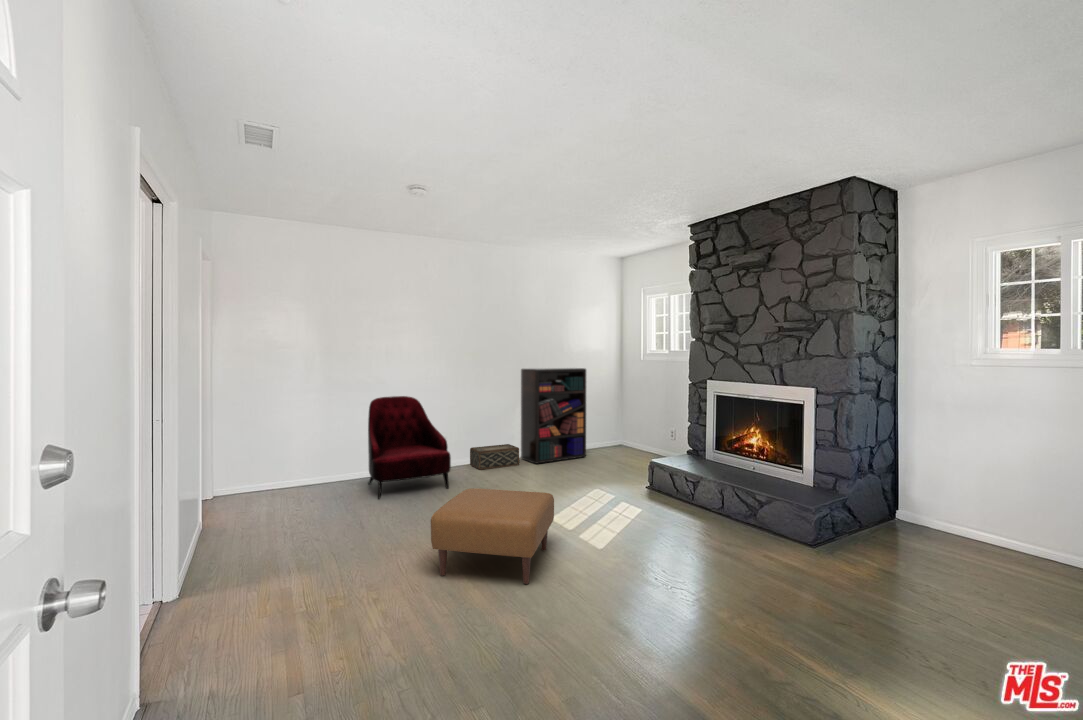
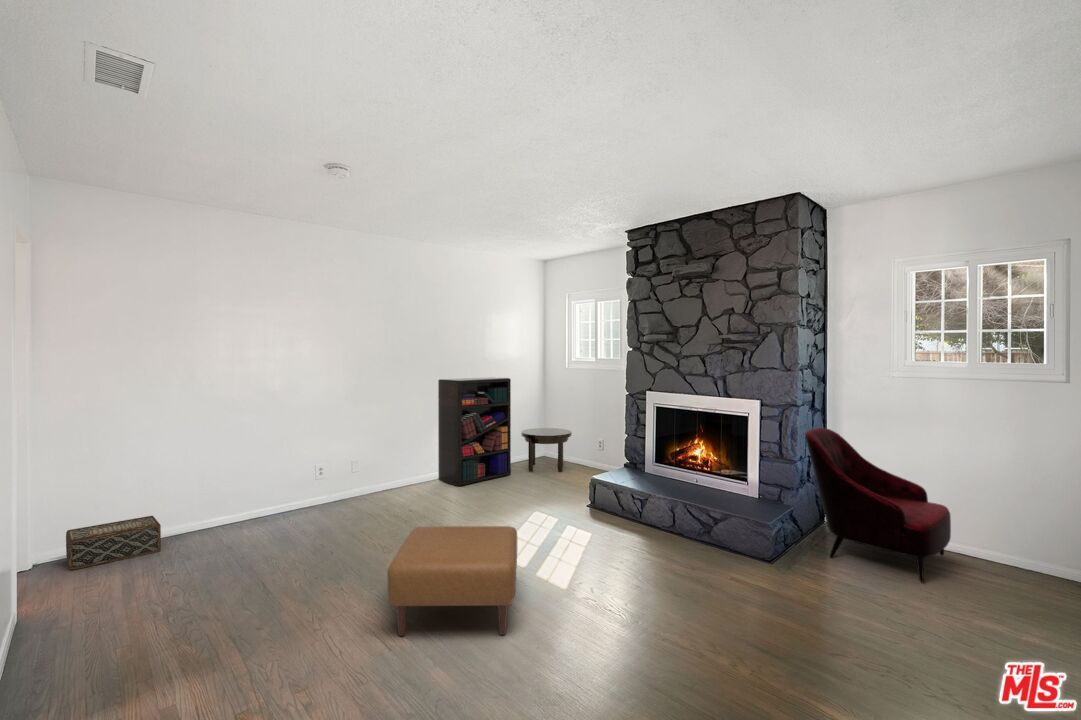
armchair: present [368,396,451,499] -> present [805,428,951,582]
side table: none [599,416,646,457] -> present [521,428,572,472]
woven basket: present [470,444,519,470] -> present [66,516,161,570]

